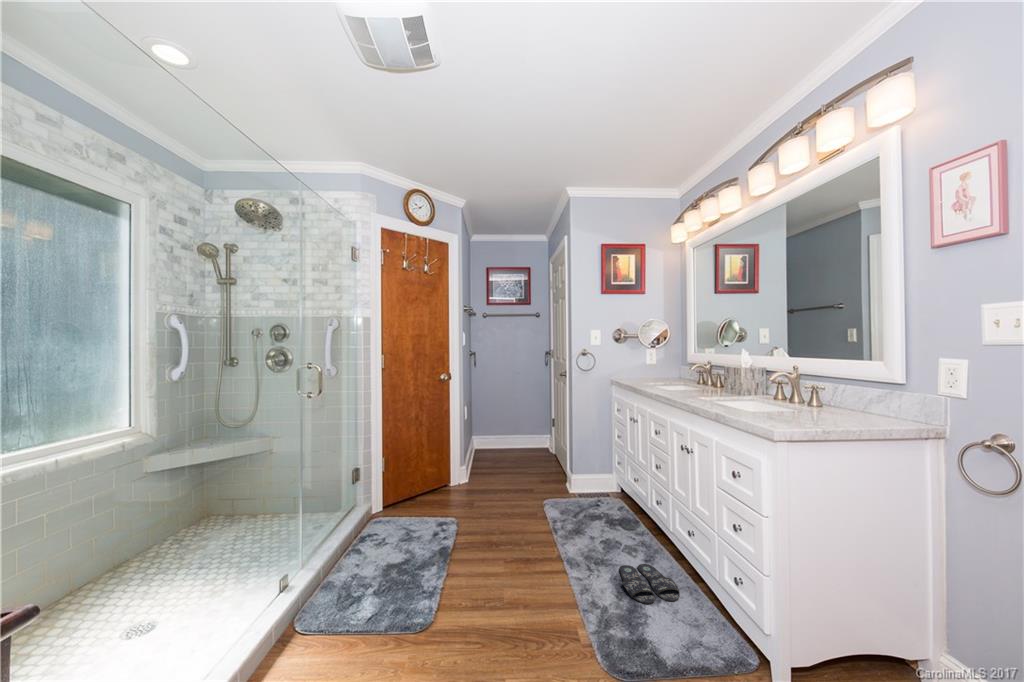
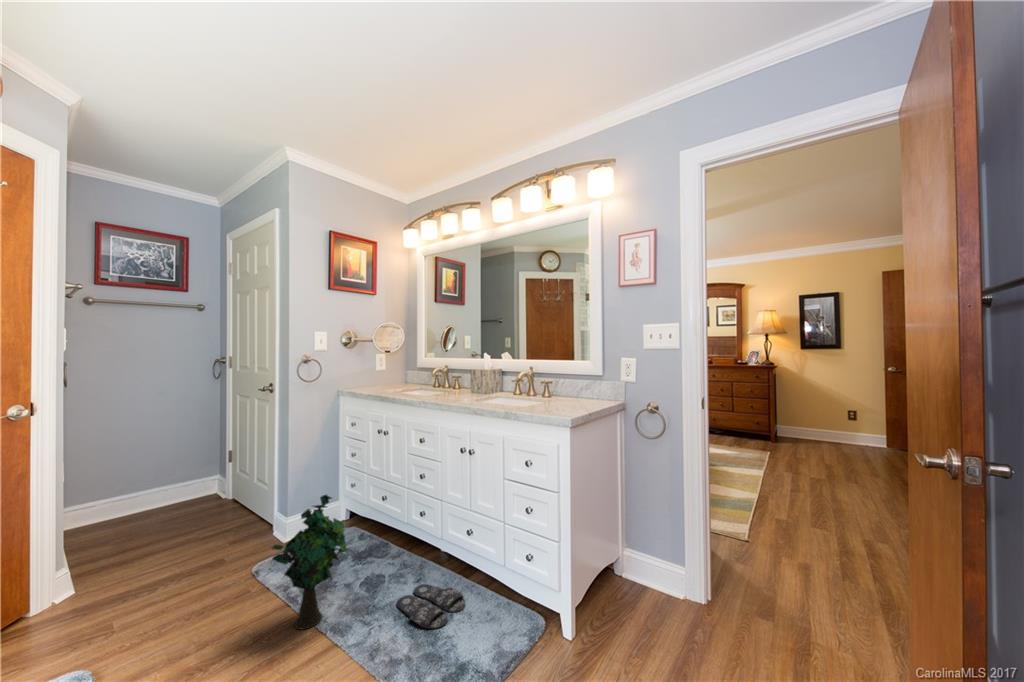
decorative plant: none [531,458,586,553] -> present [272,495,348,629]

